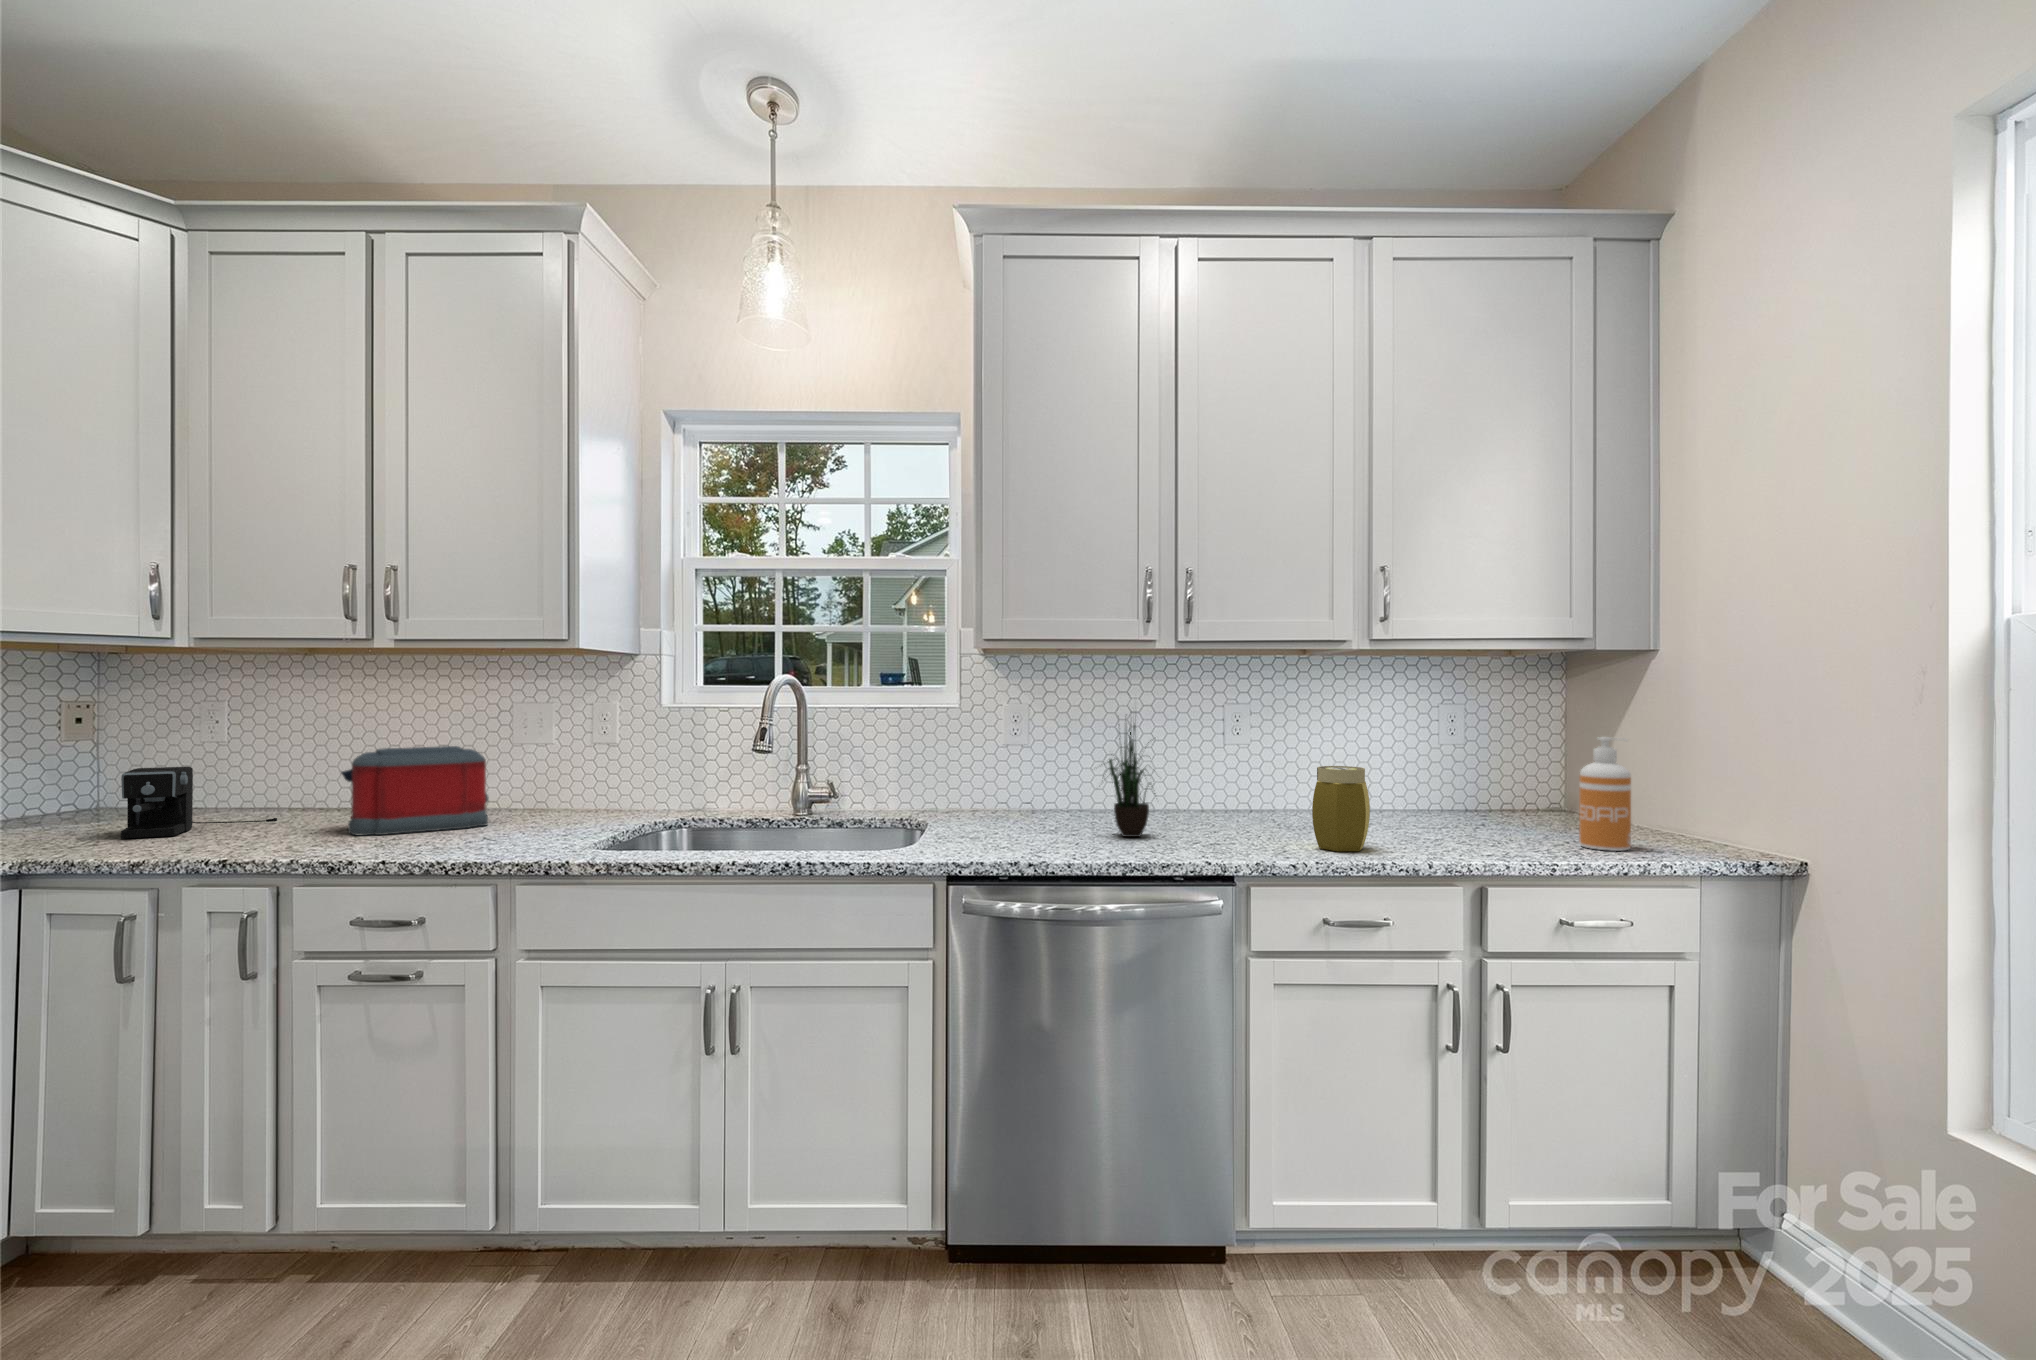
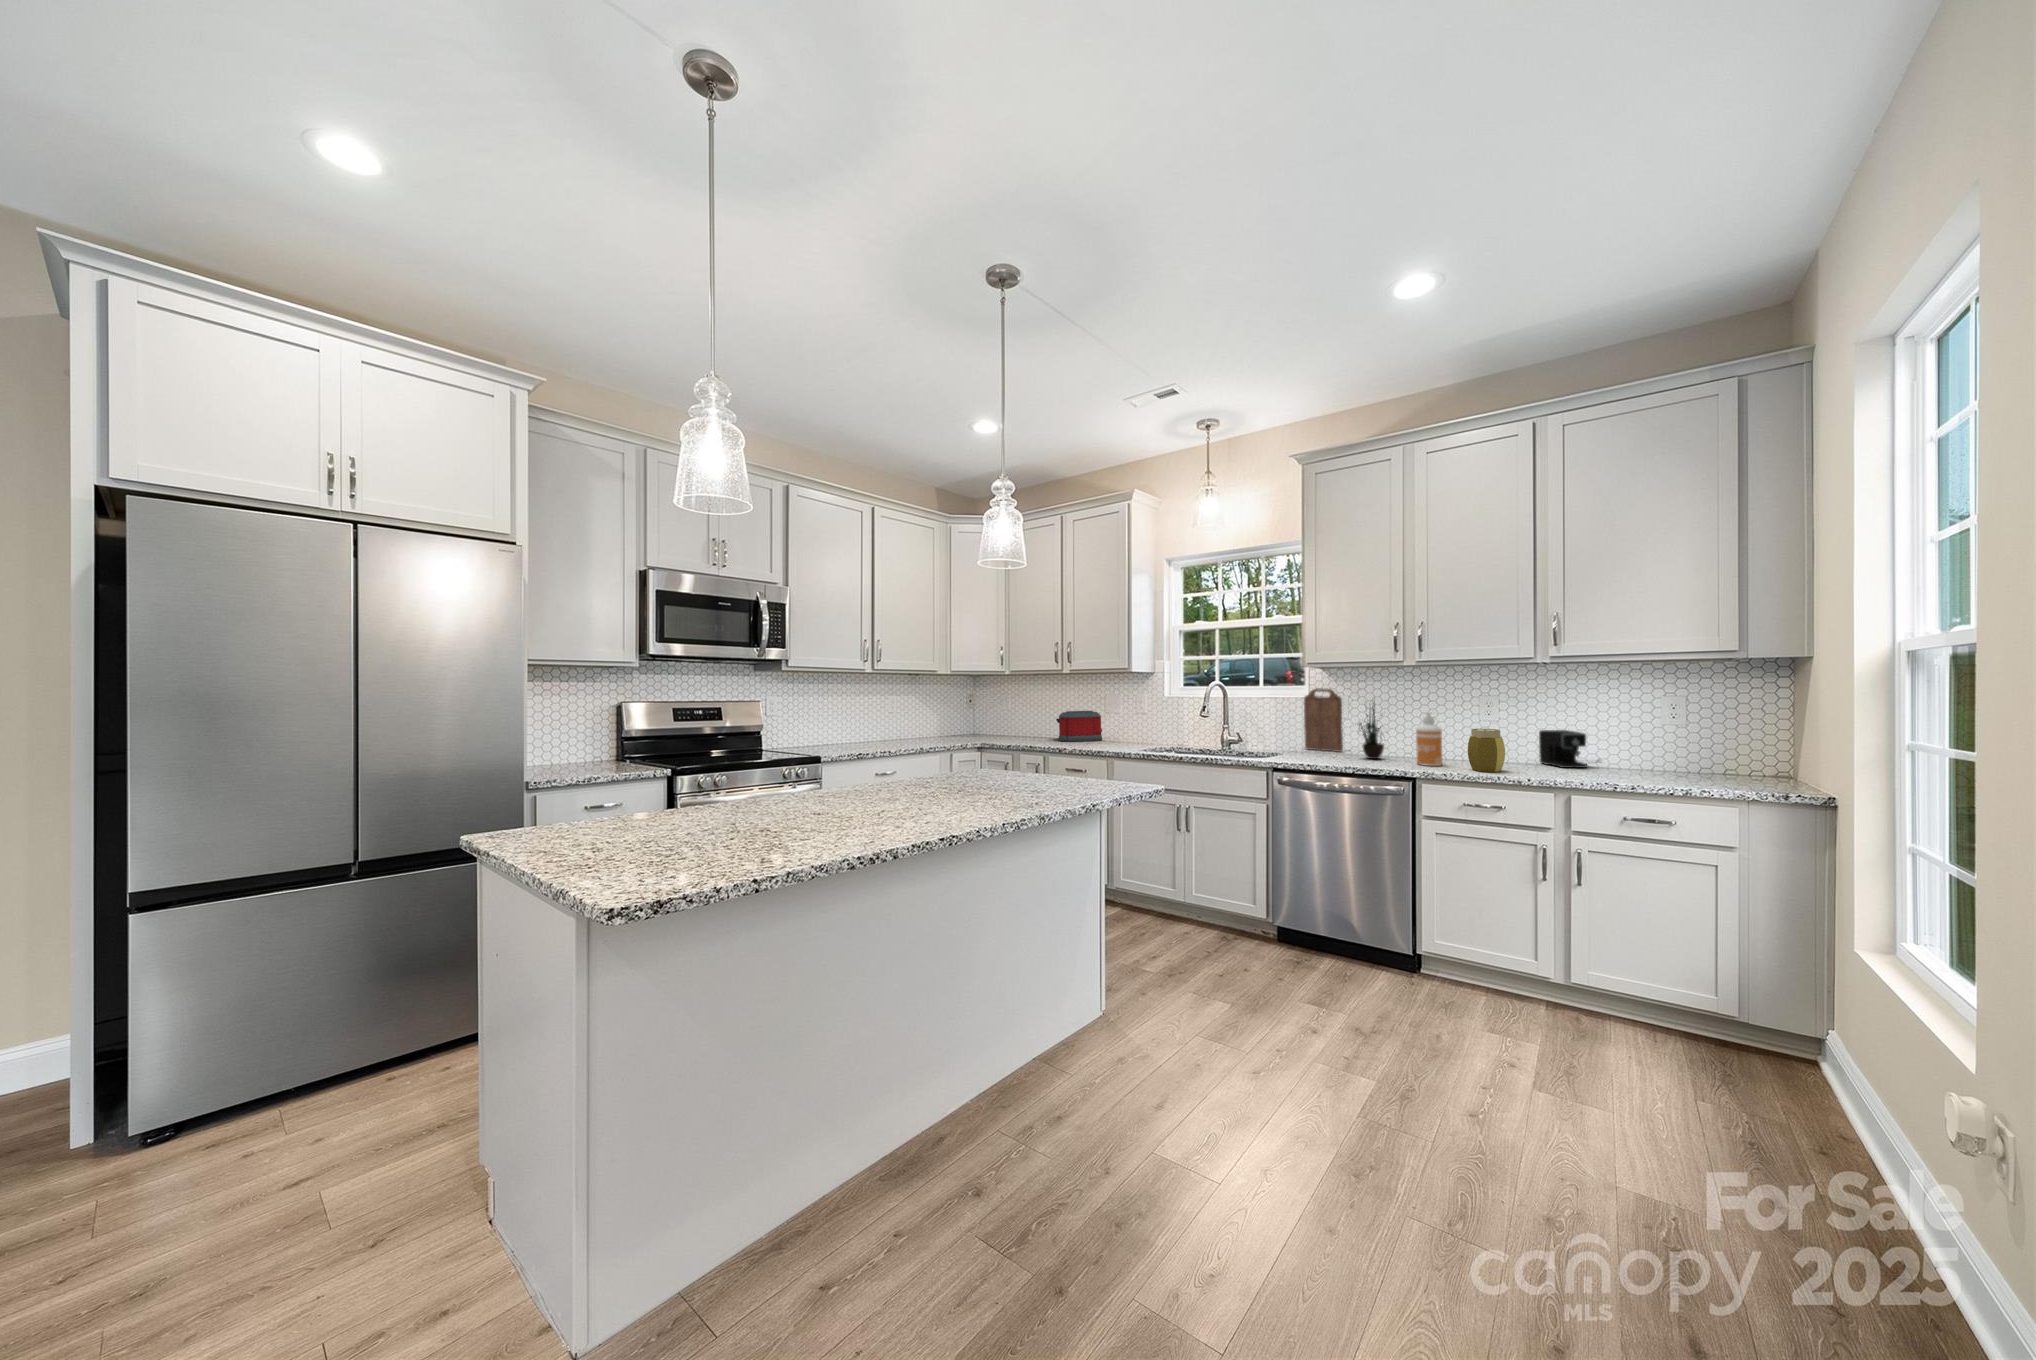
cutting board: none [983,690,1060,824] -> present [1304,688,1343,752]
soap dispenser: present [1580,737,1631,851] -> present [1416,712,1442,766]
coffee maker: present [121,767,277,839] -> present [1539,730,1587,768]

